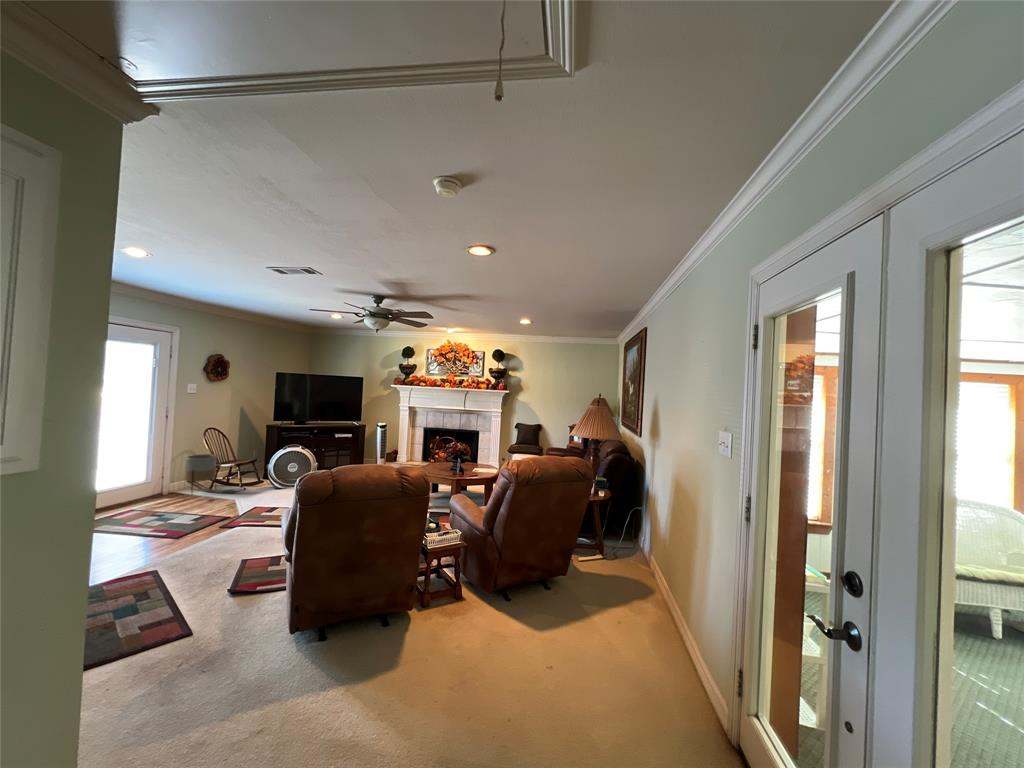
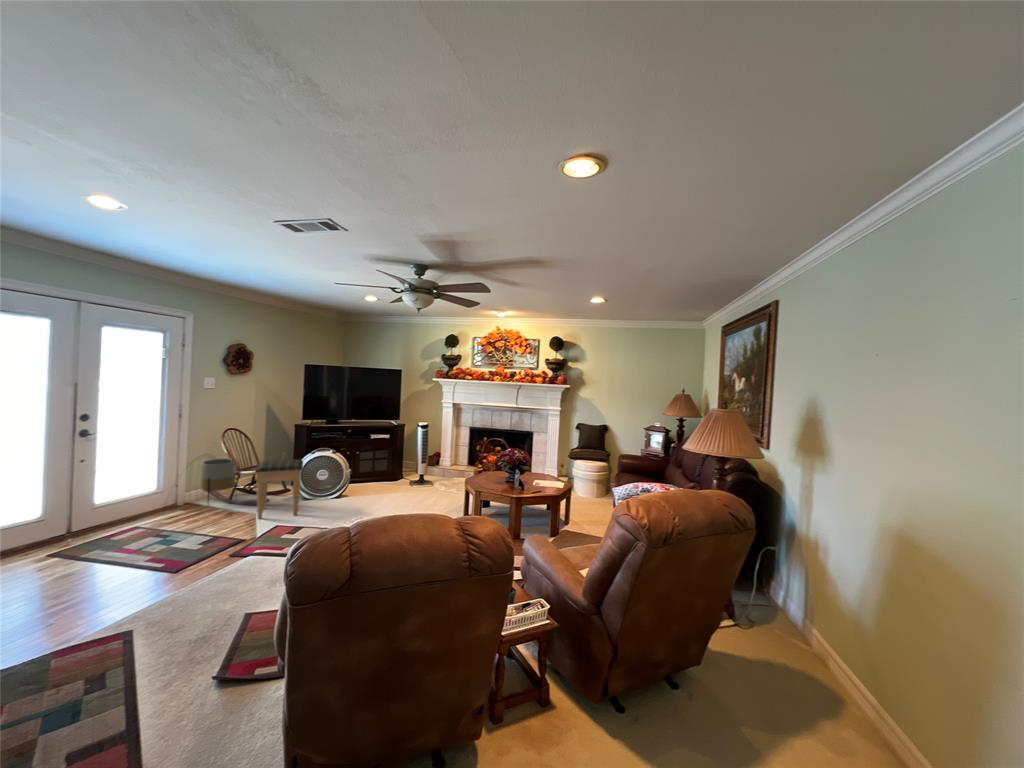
footstool: none [237,453,278,503] -> present [255,459,303,519]

